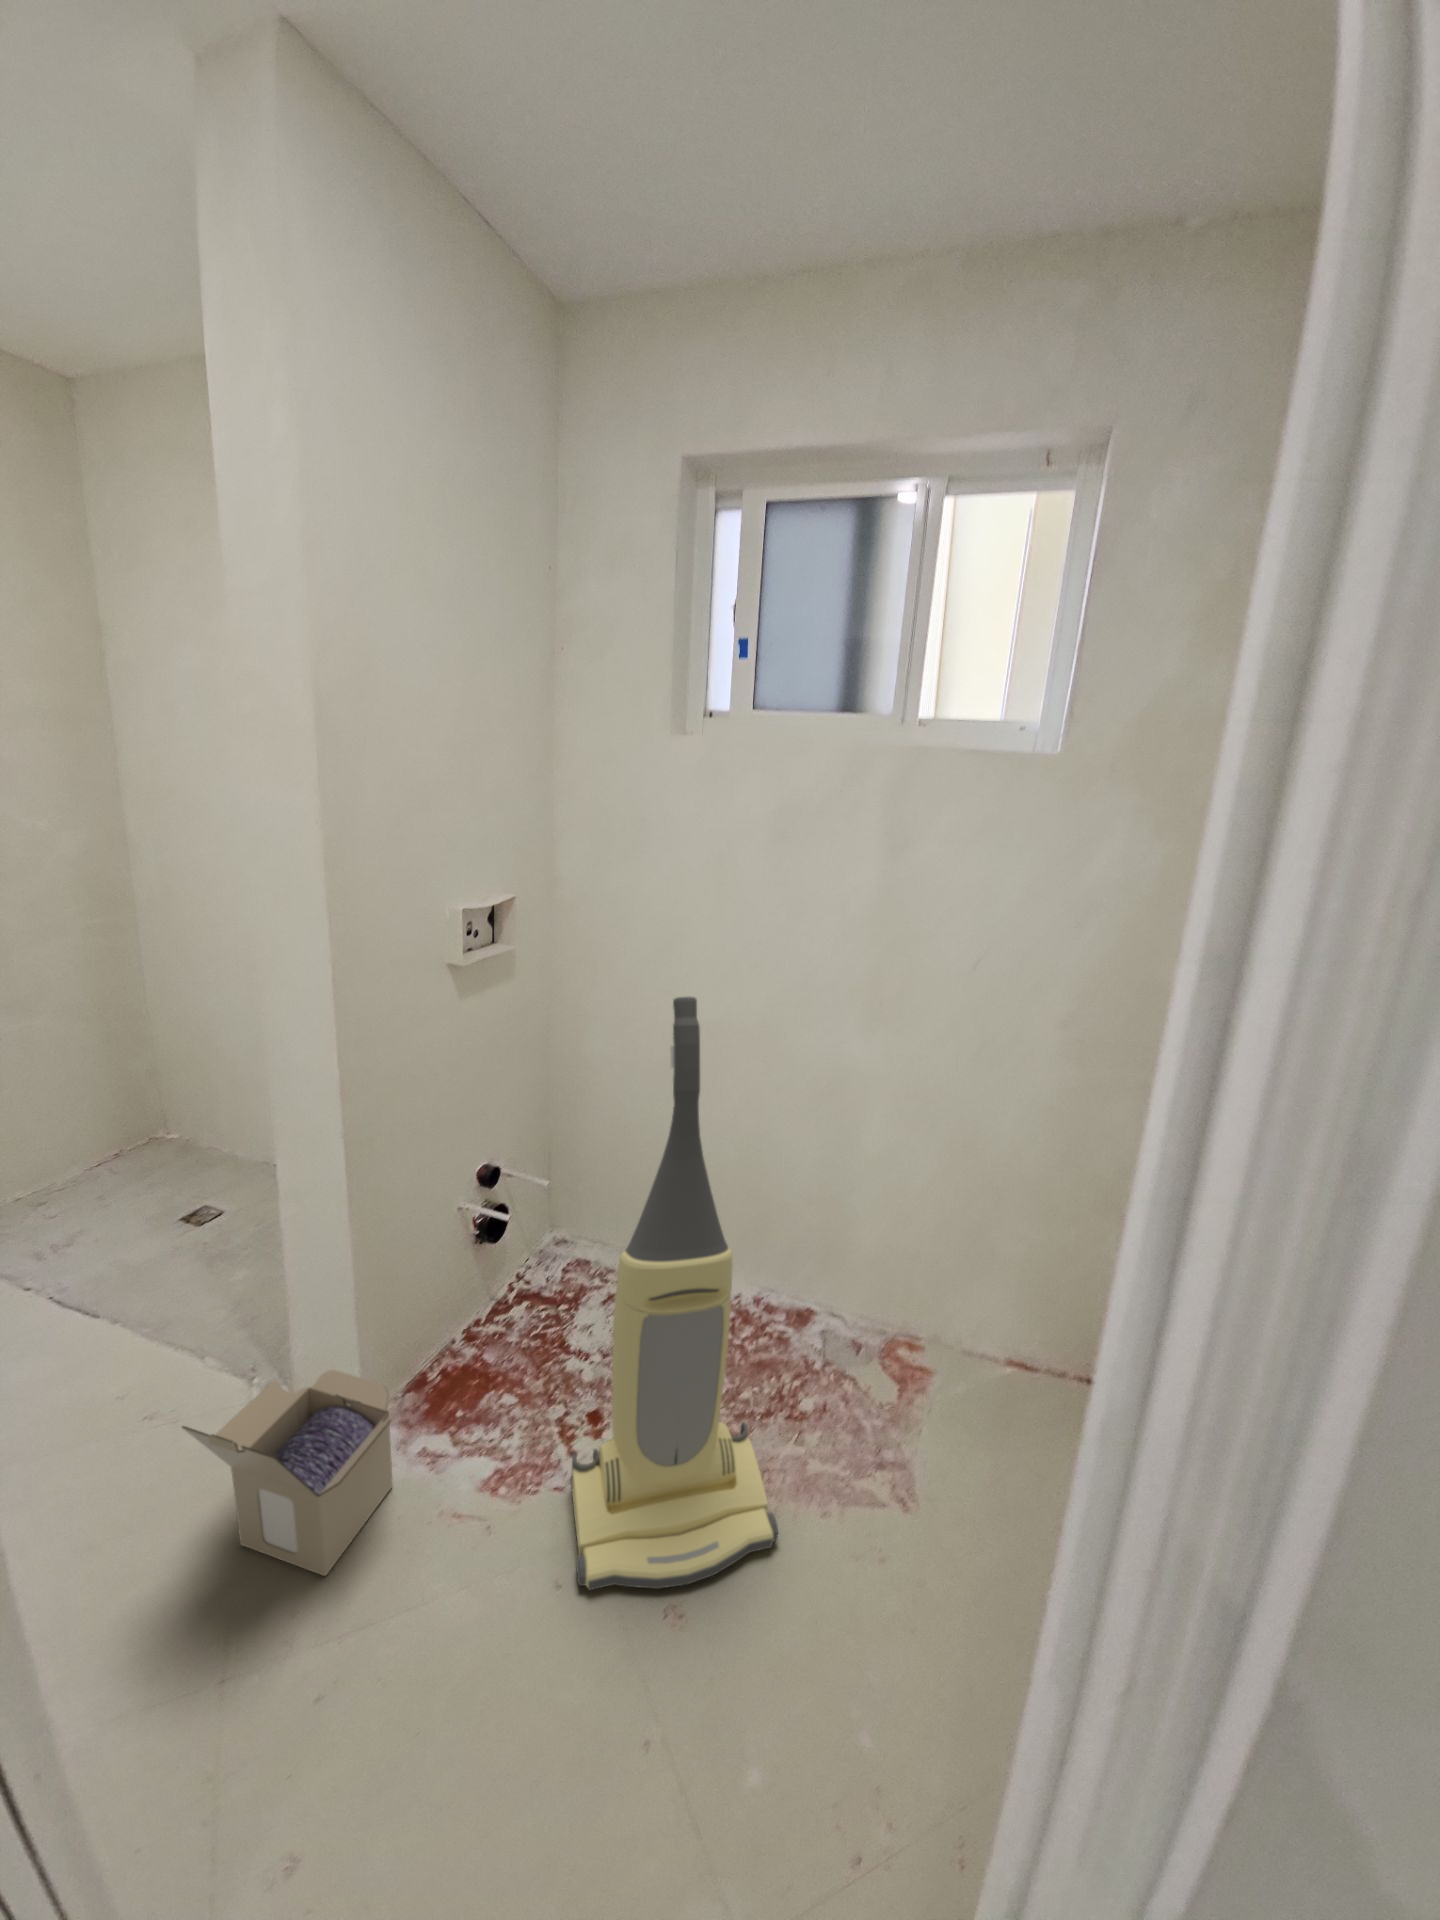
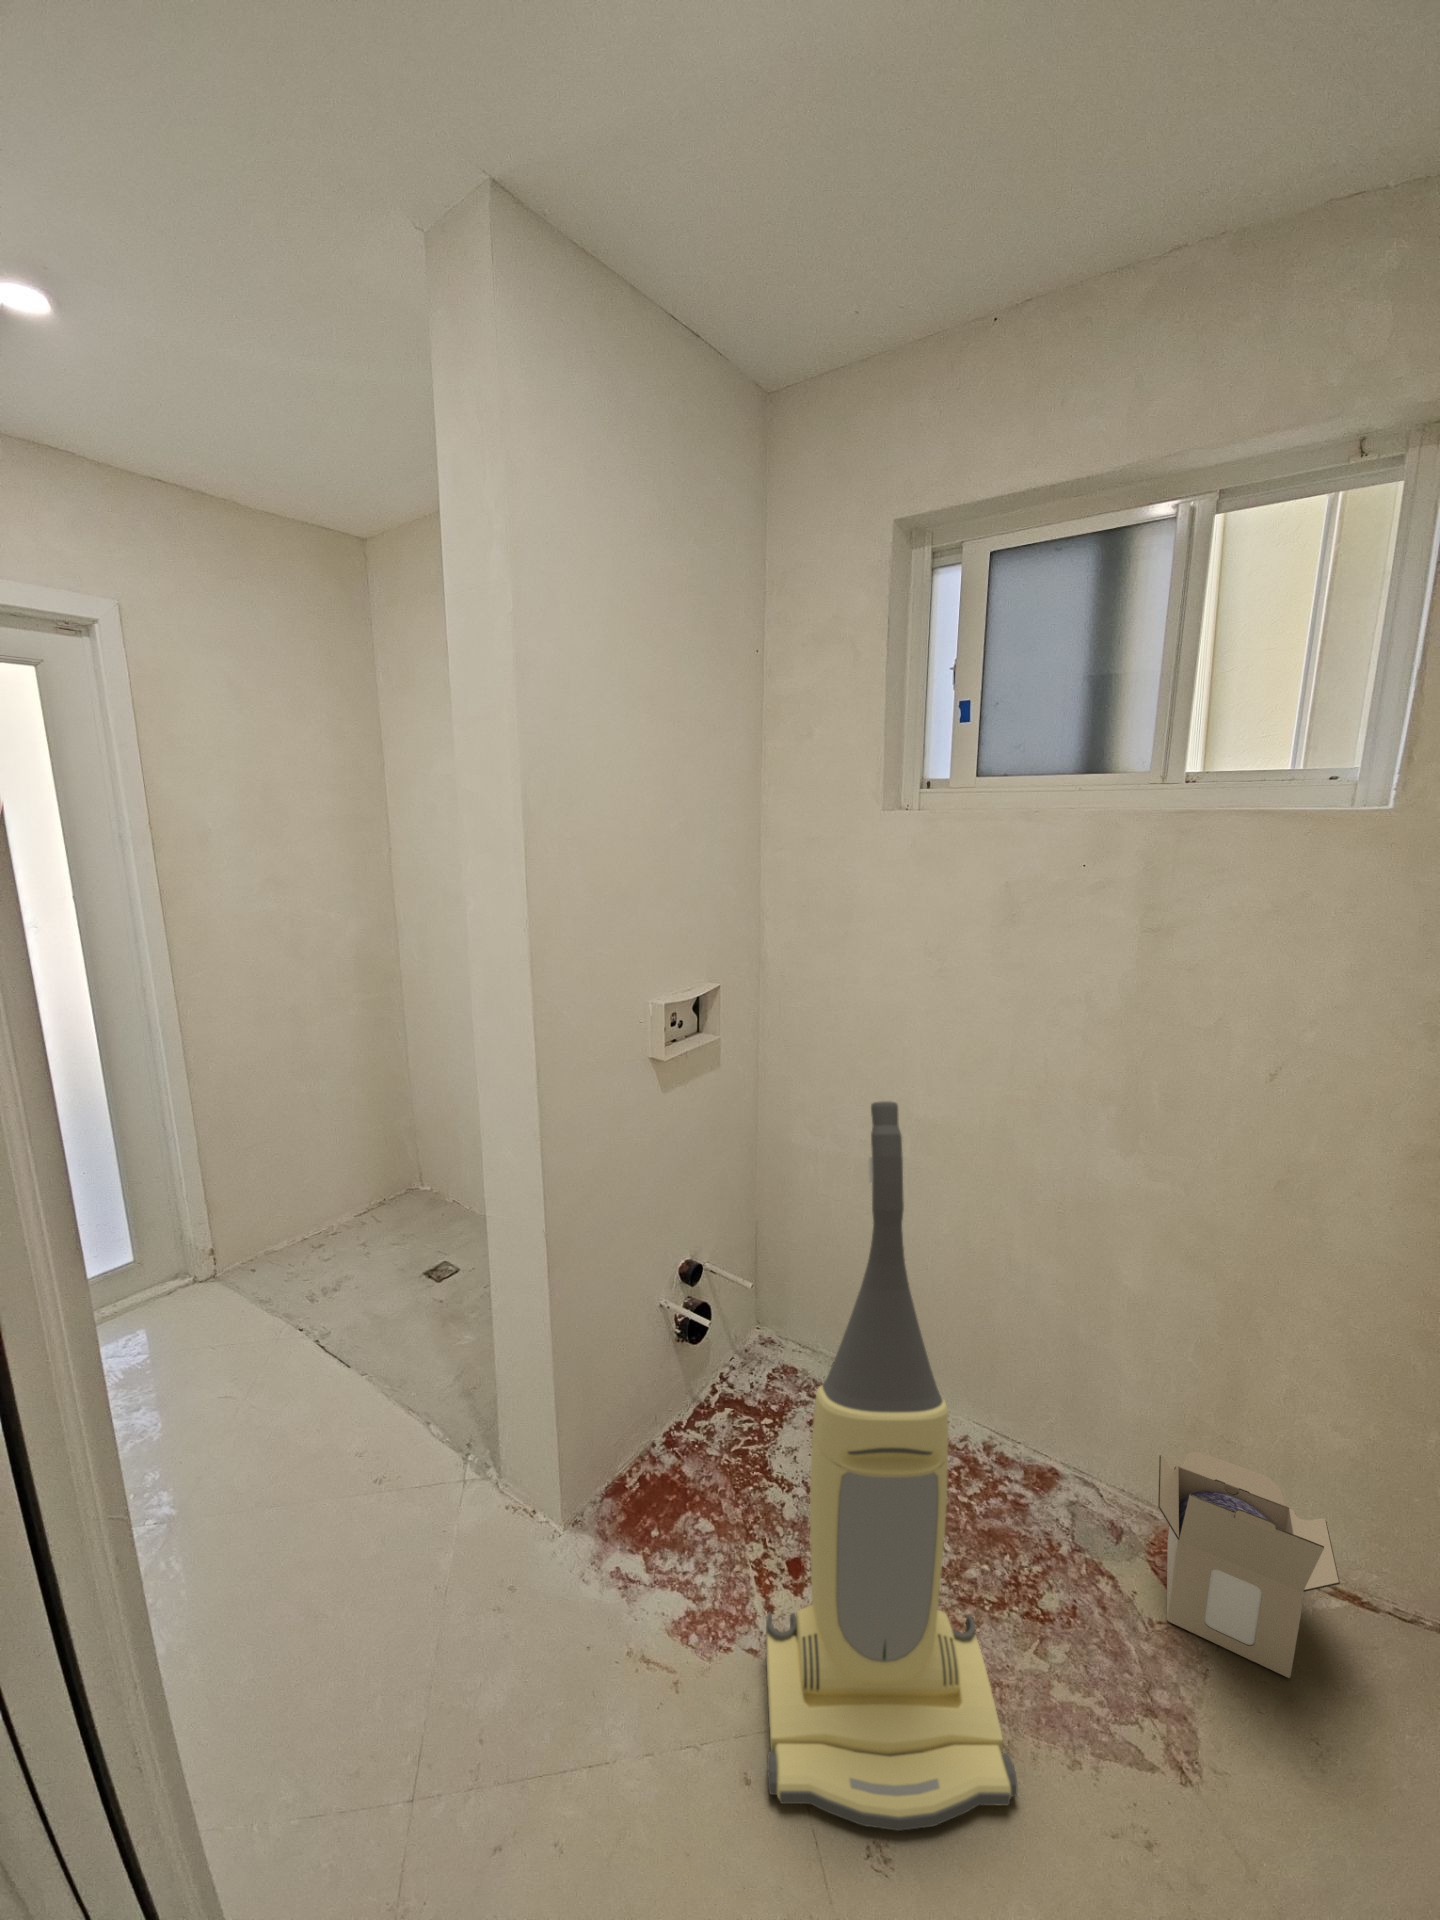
cardboard box: present [182,1370,393,1576] -> present [1158,1452,1340,1678]

